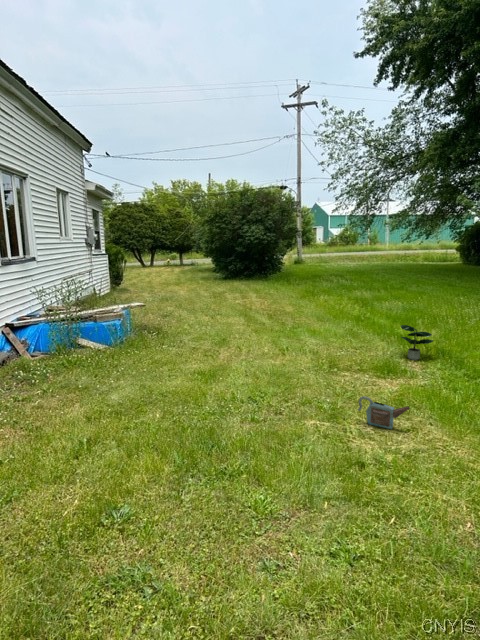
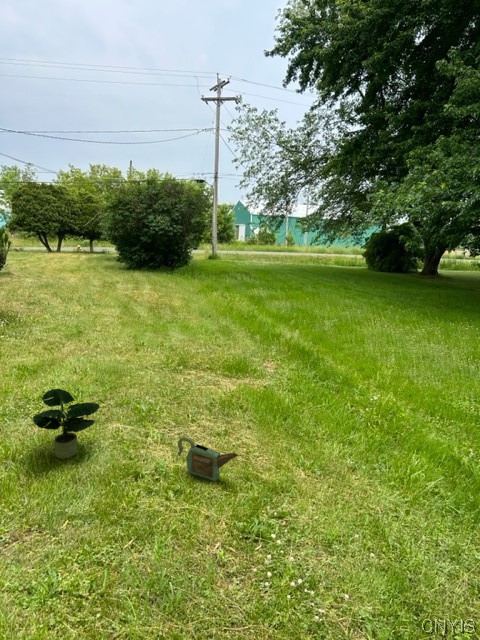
potted plant: present [401,325,433,360] -> present [33,389,100,459]

